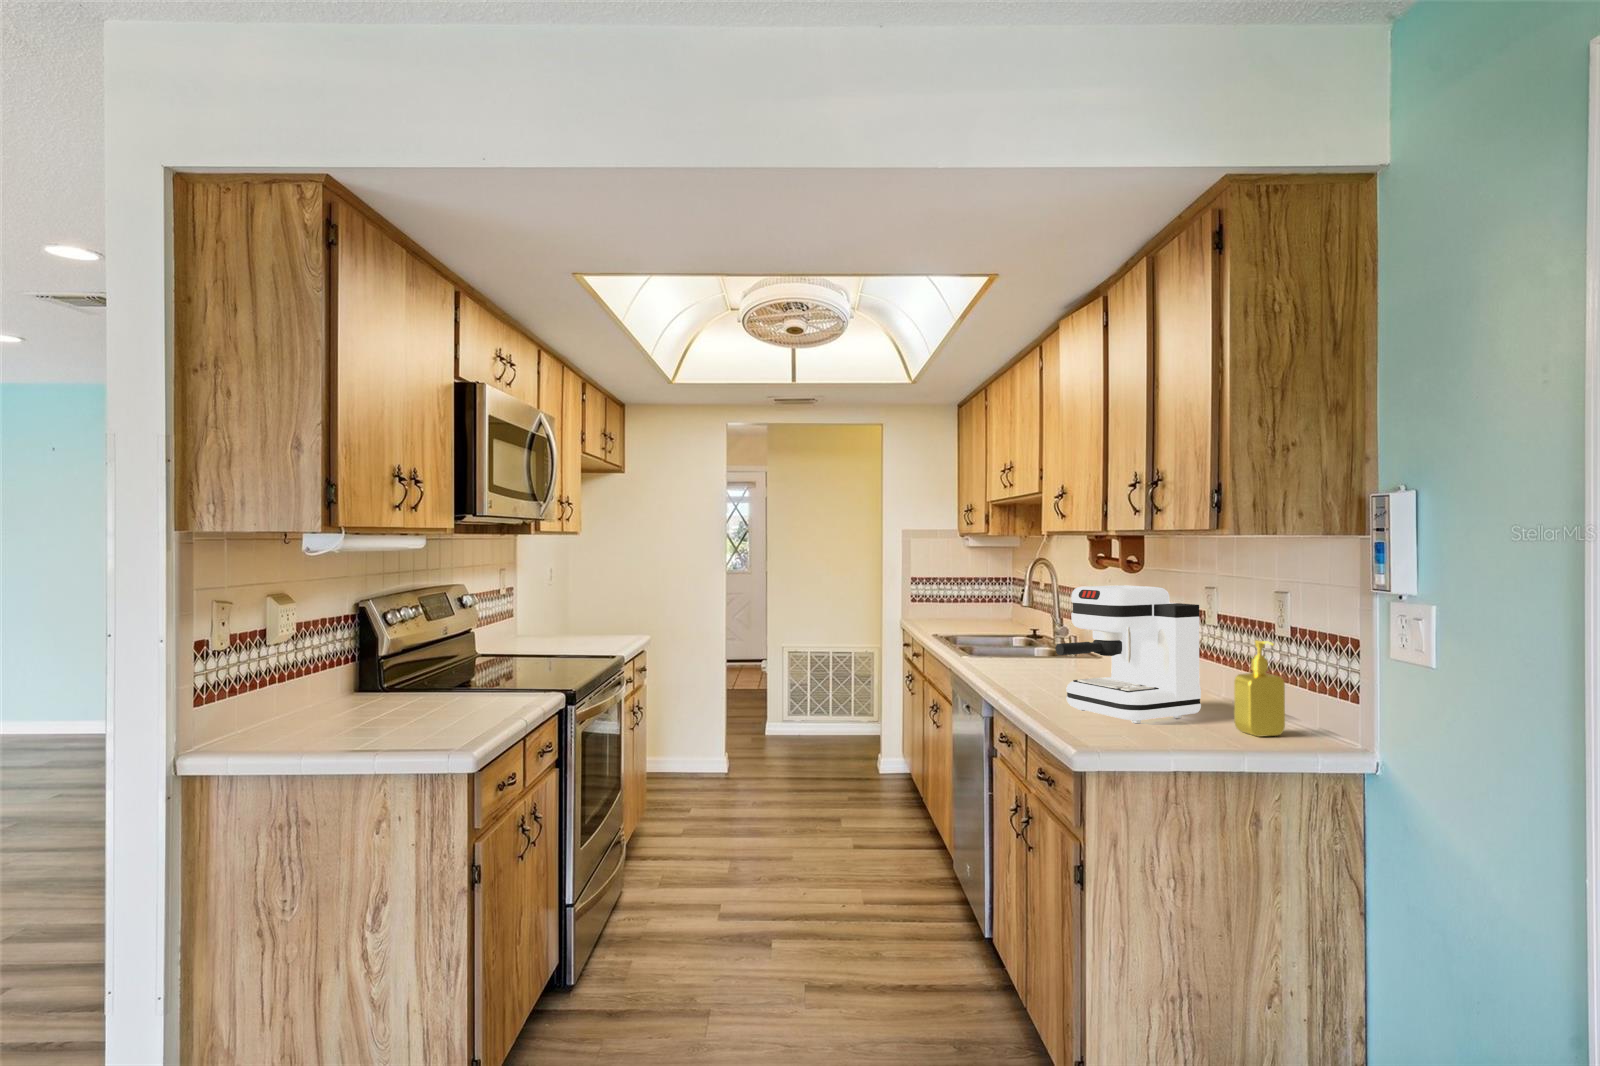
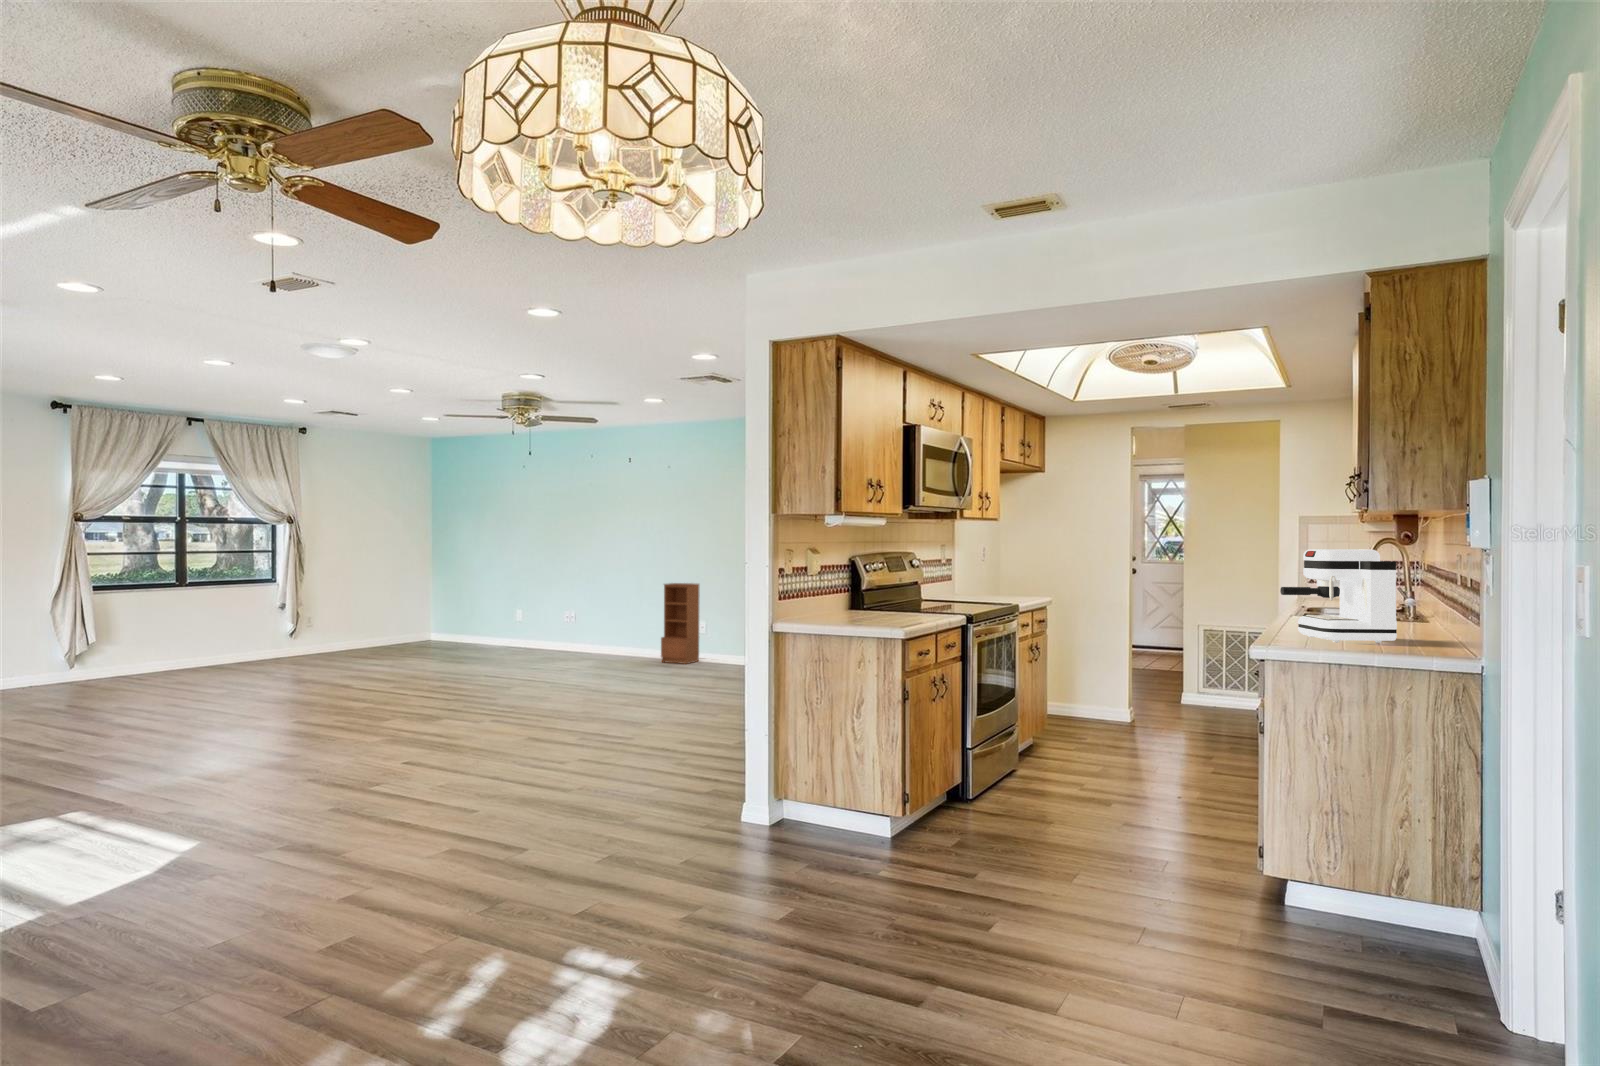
bookcase: none [24,620,100,745] -> present [661,583,699,664]
soap dispenser: present [1234,640,1285,737] -> none [1402,584,1440,651]

